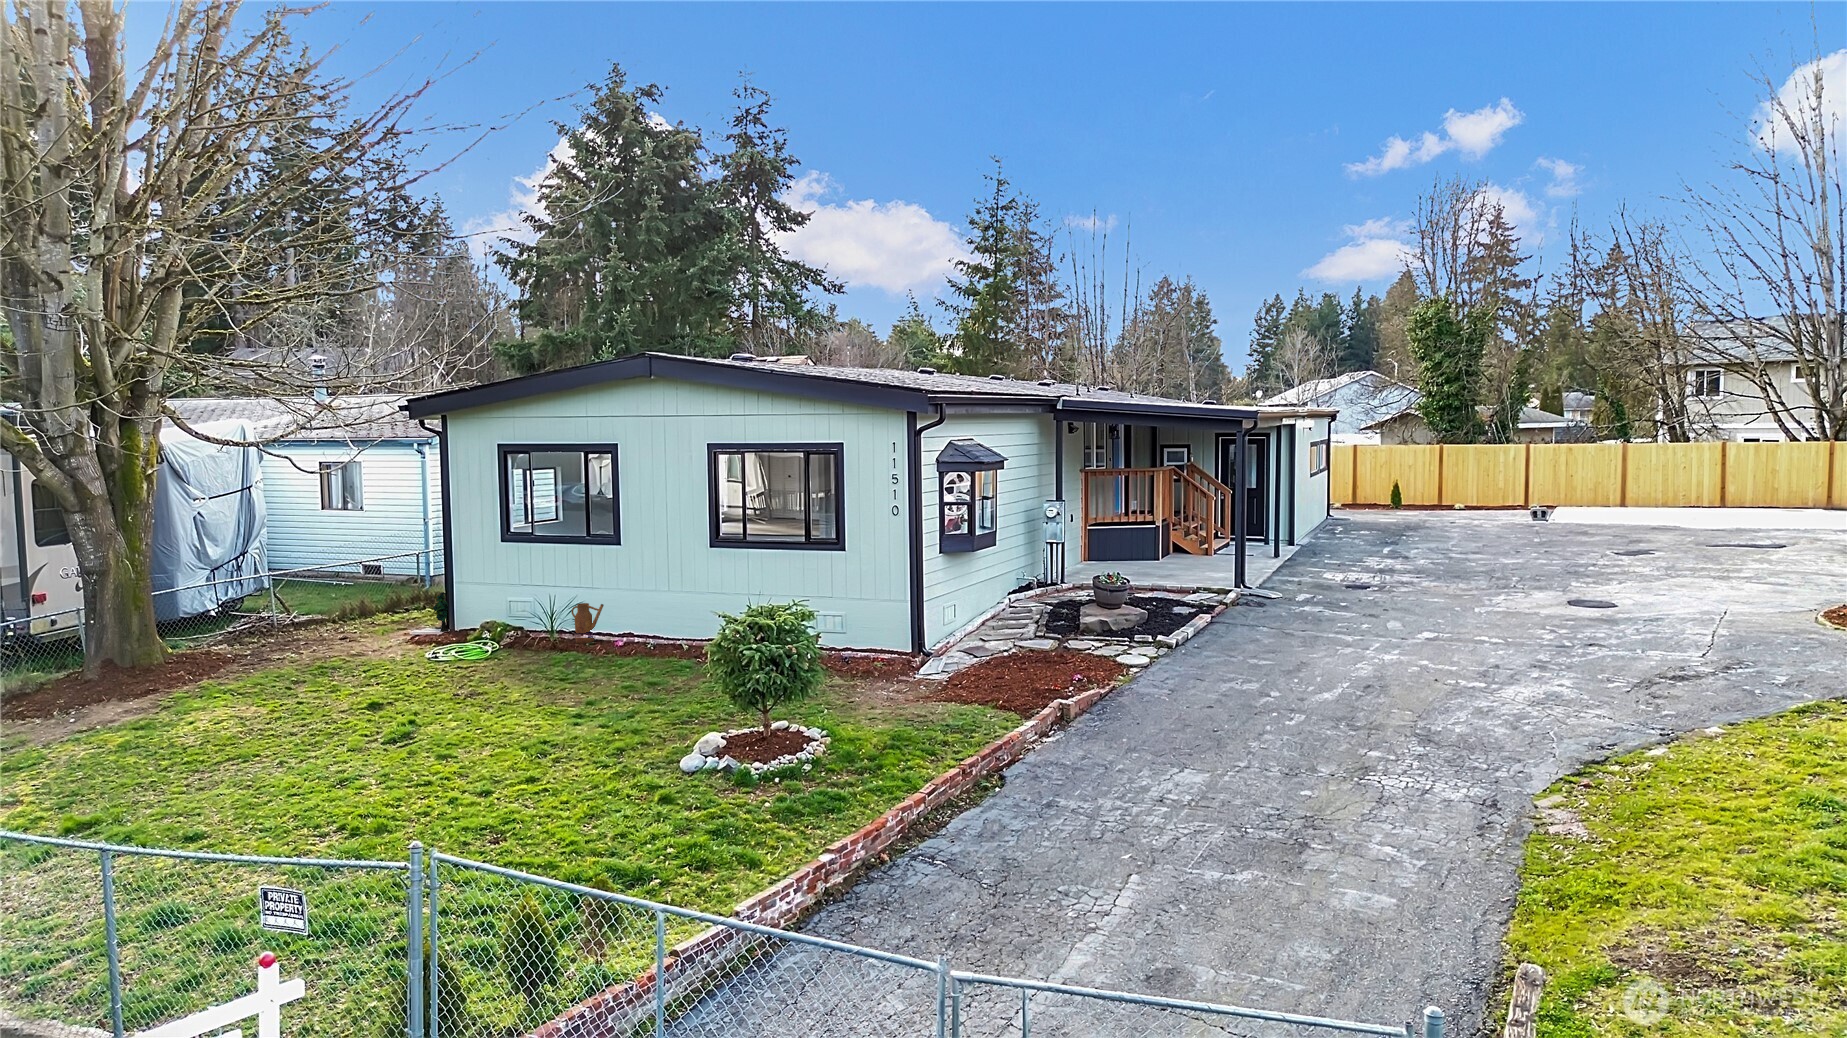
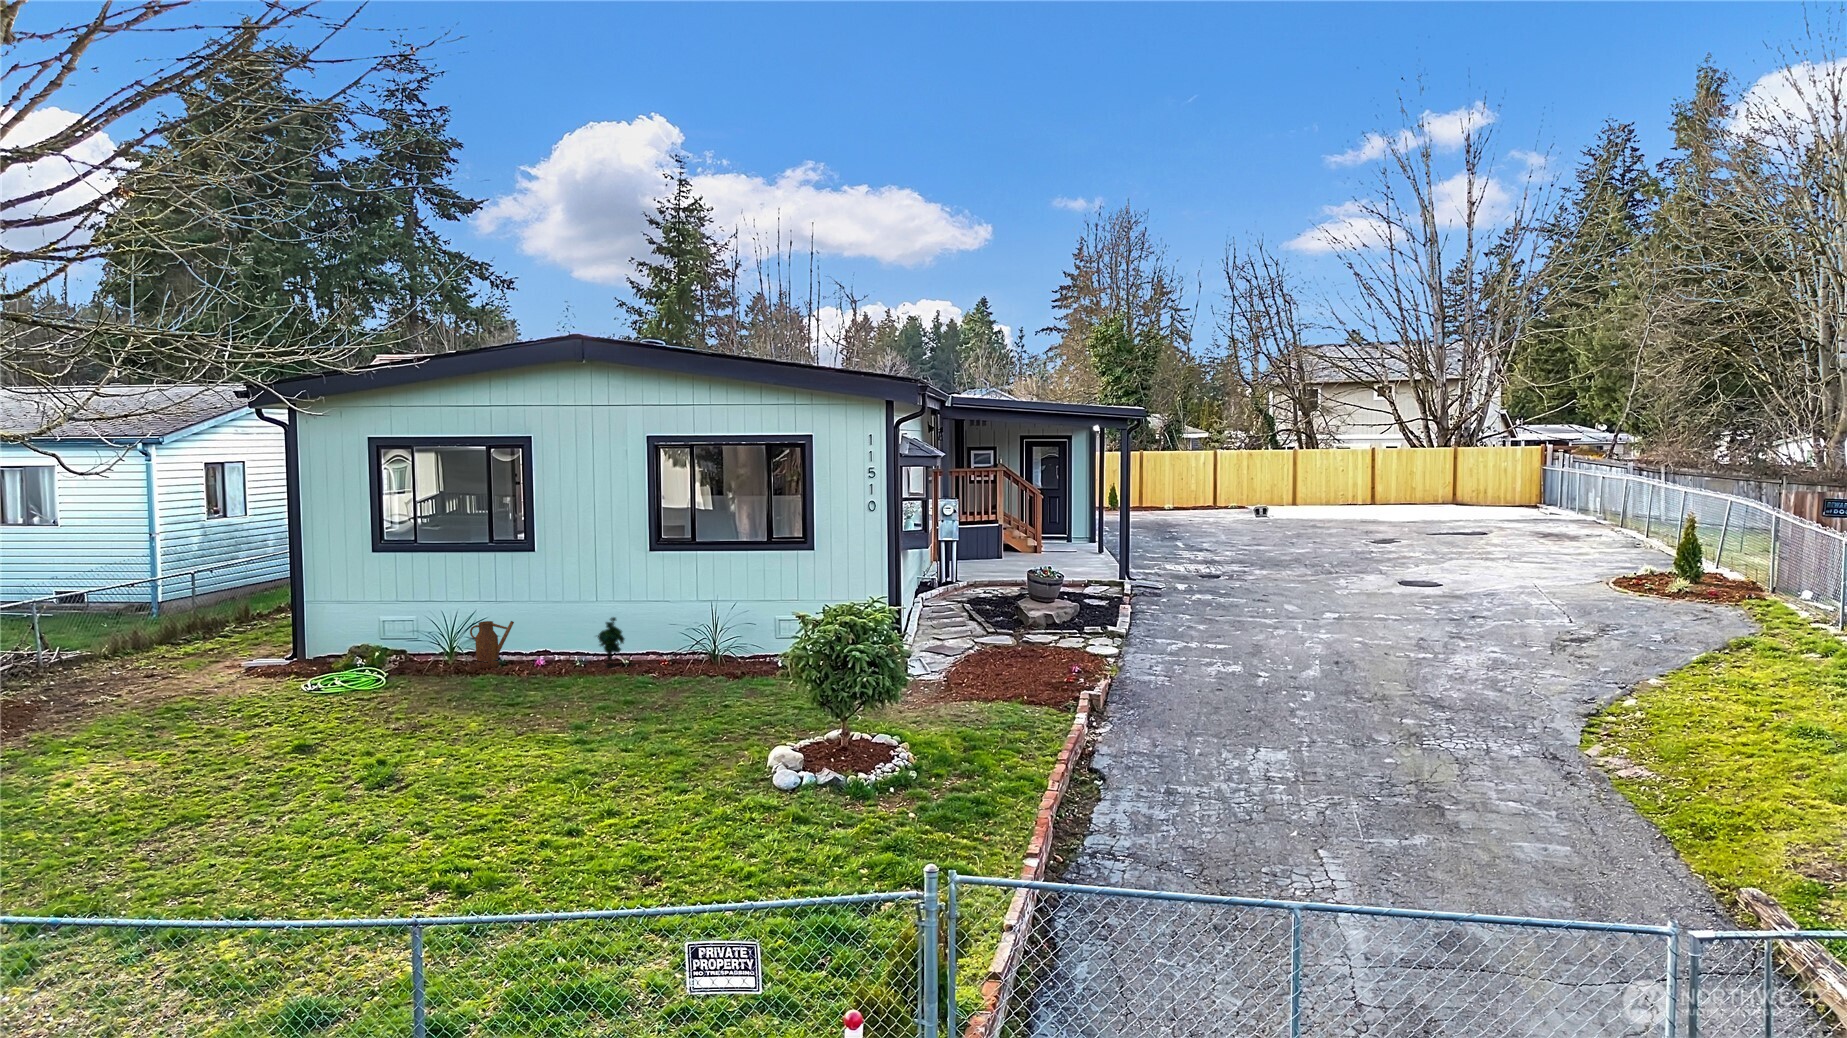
decorative plant: present [433,592,449,632] -> present [598,617,624,668]

